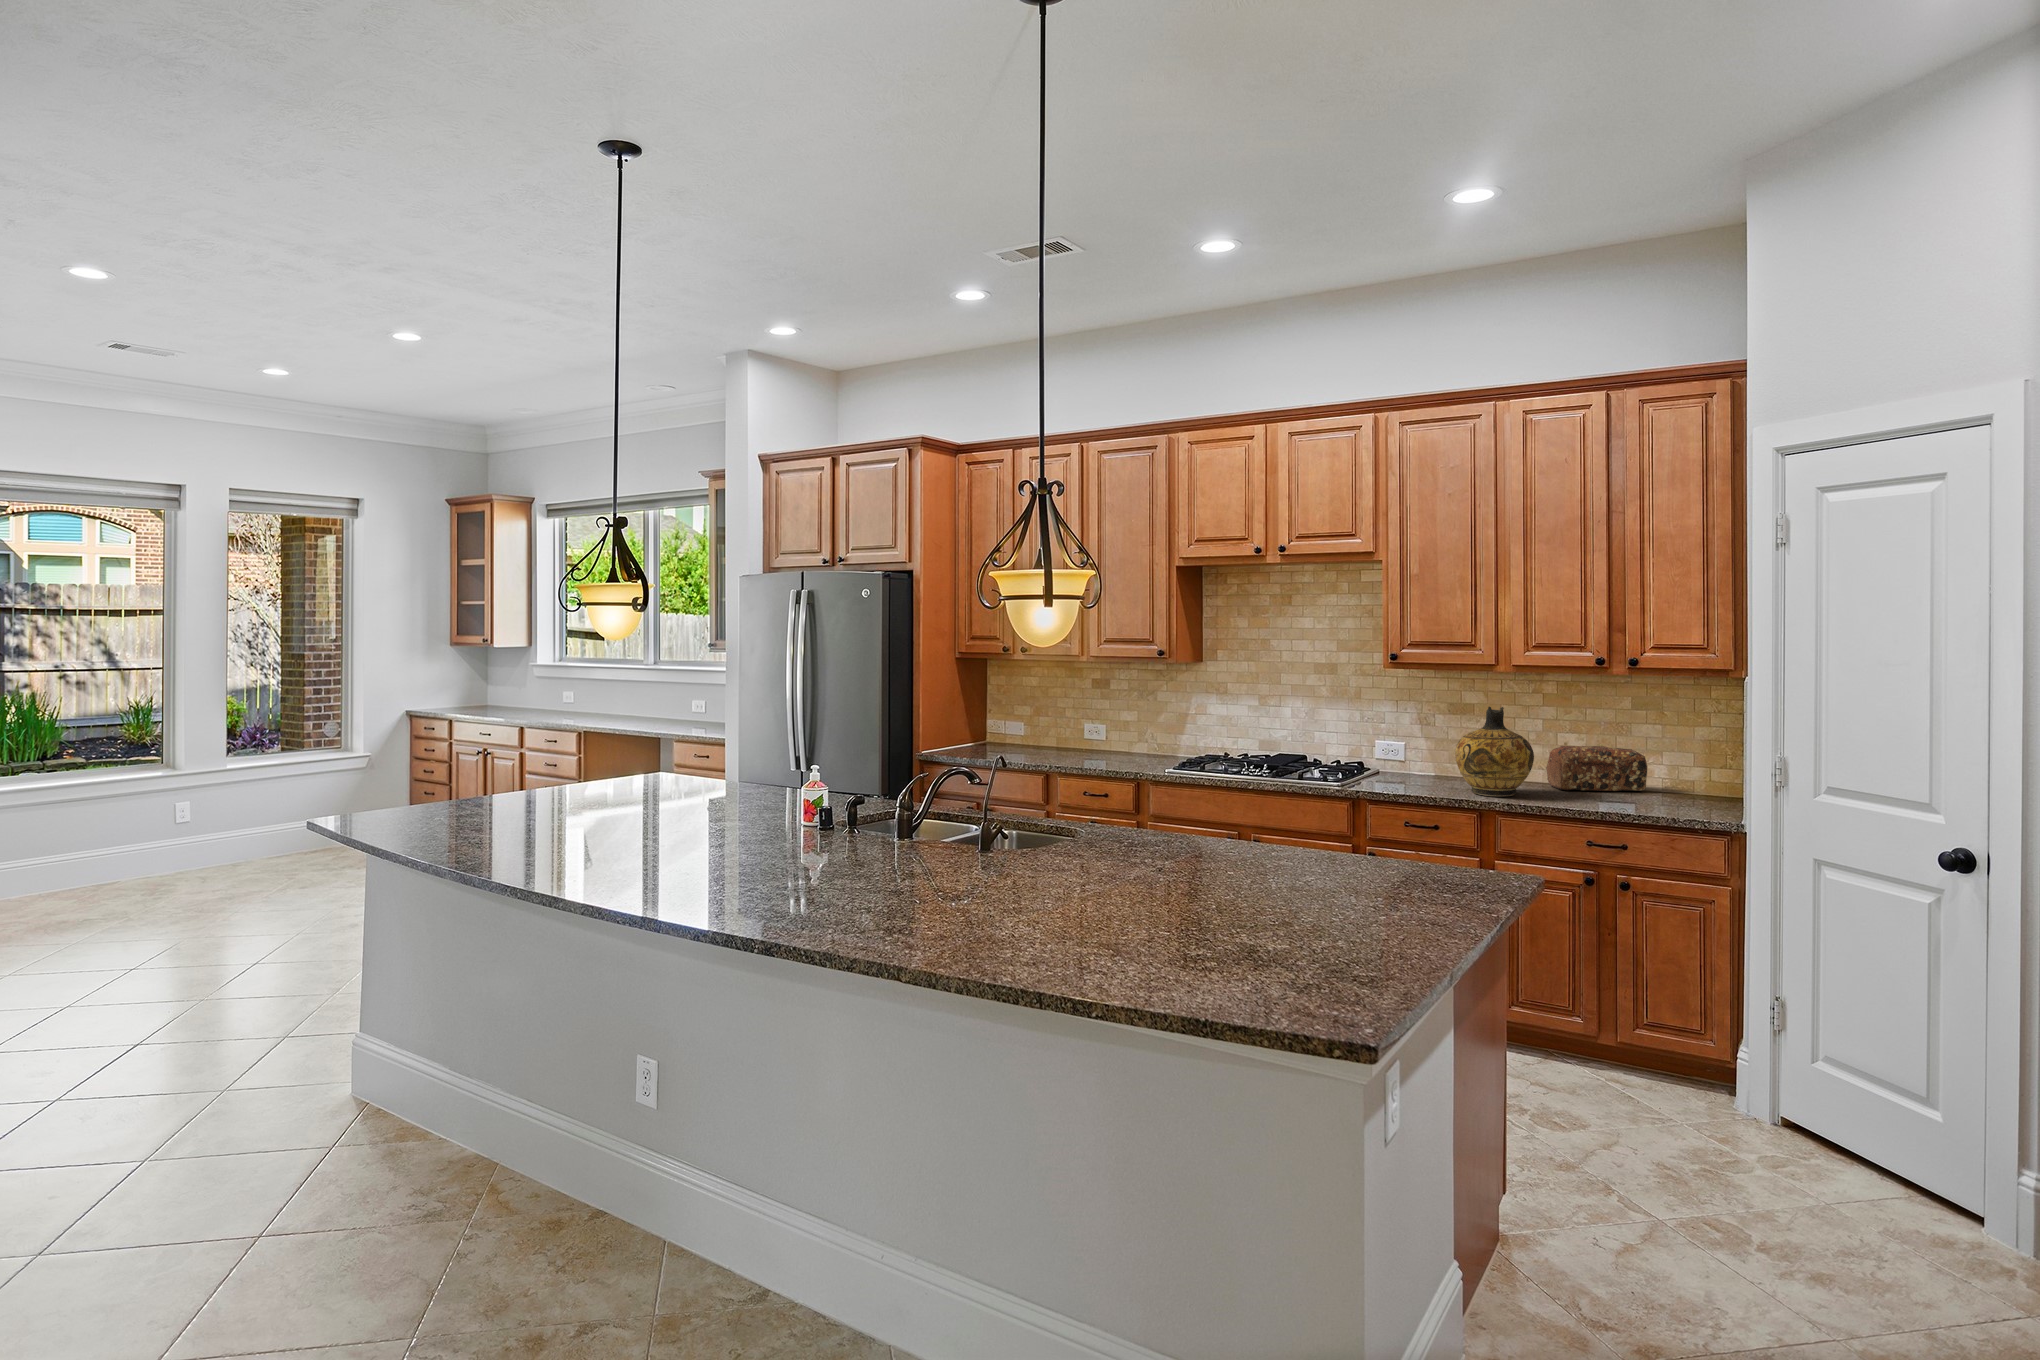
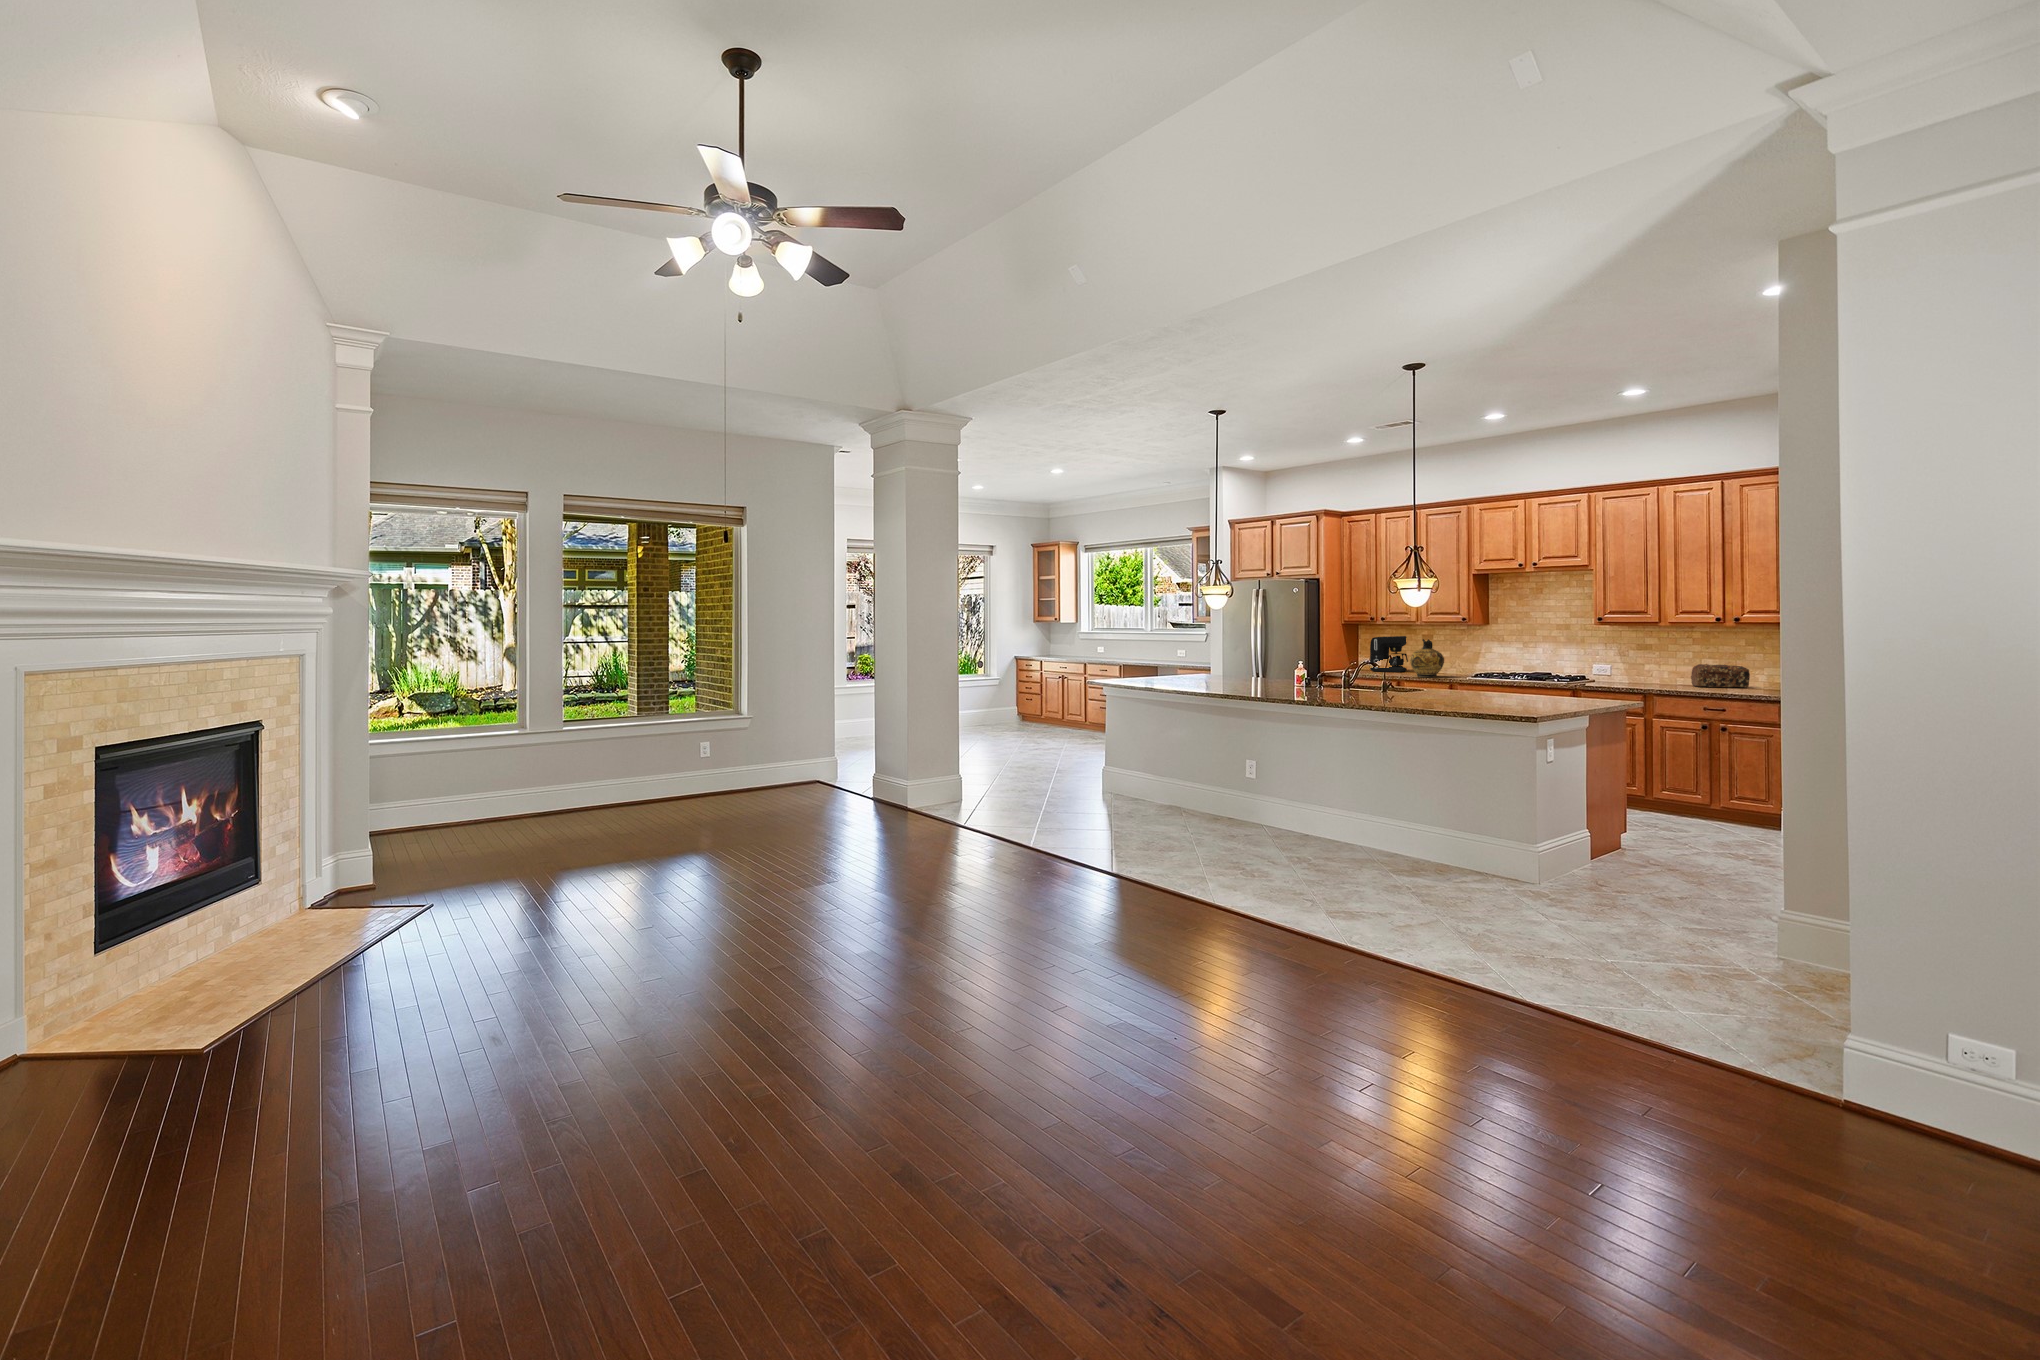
coffee maker: none [1002,681,1068,750] -> present [1370,636,1408,672]
ceramic jug: present [1455,707,1534,796] -> present [1410,639,1444,677]

